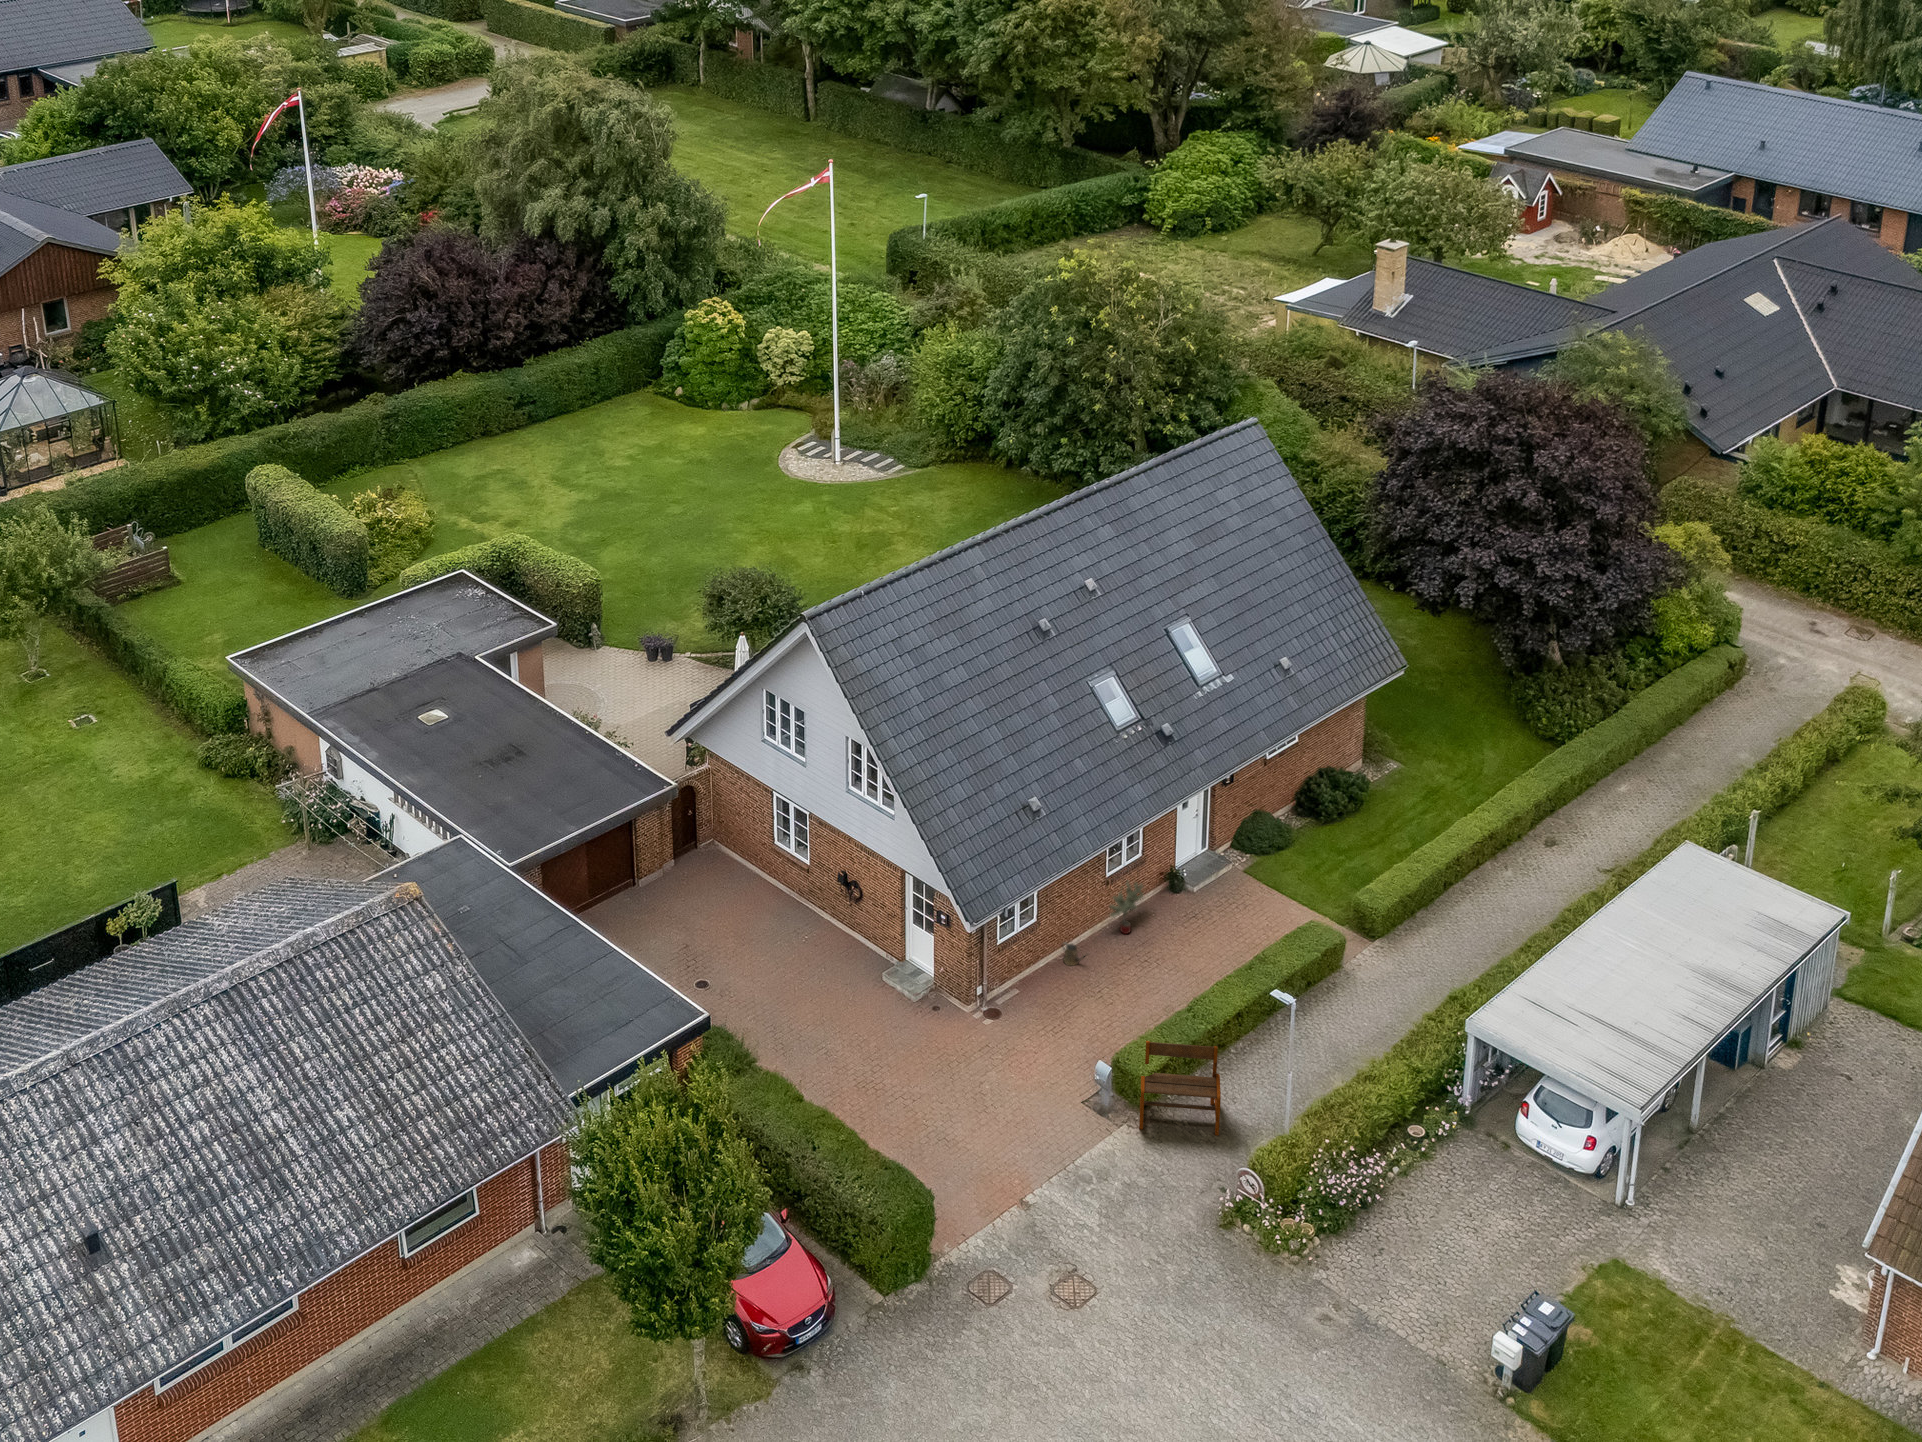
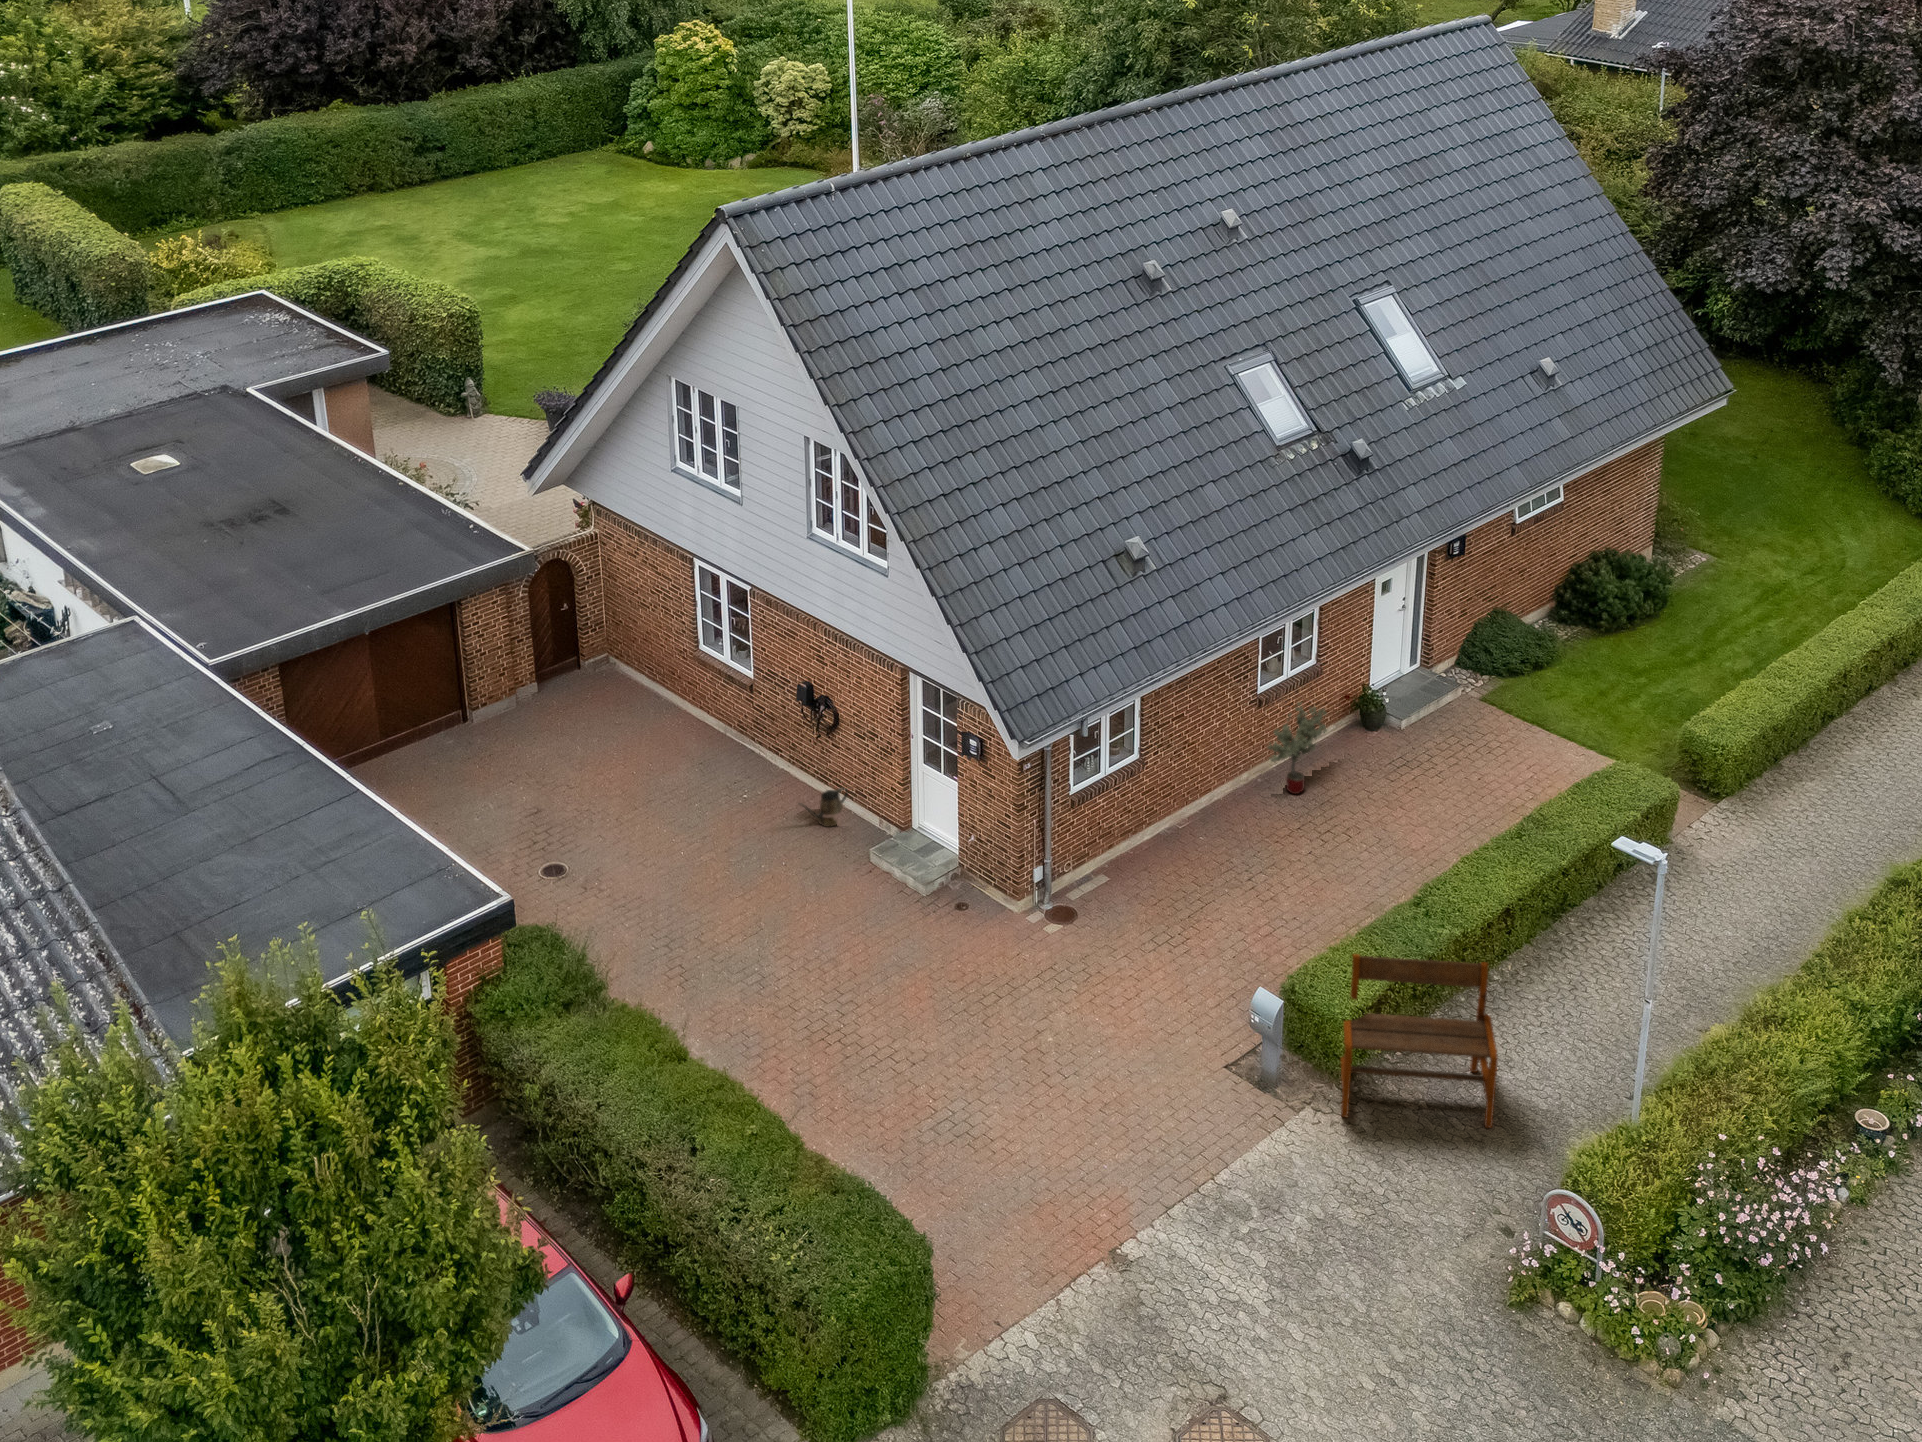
watering can: present [1062,943,1087,966] -> present [800,788,848,827]

